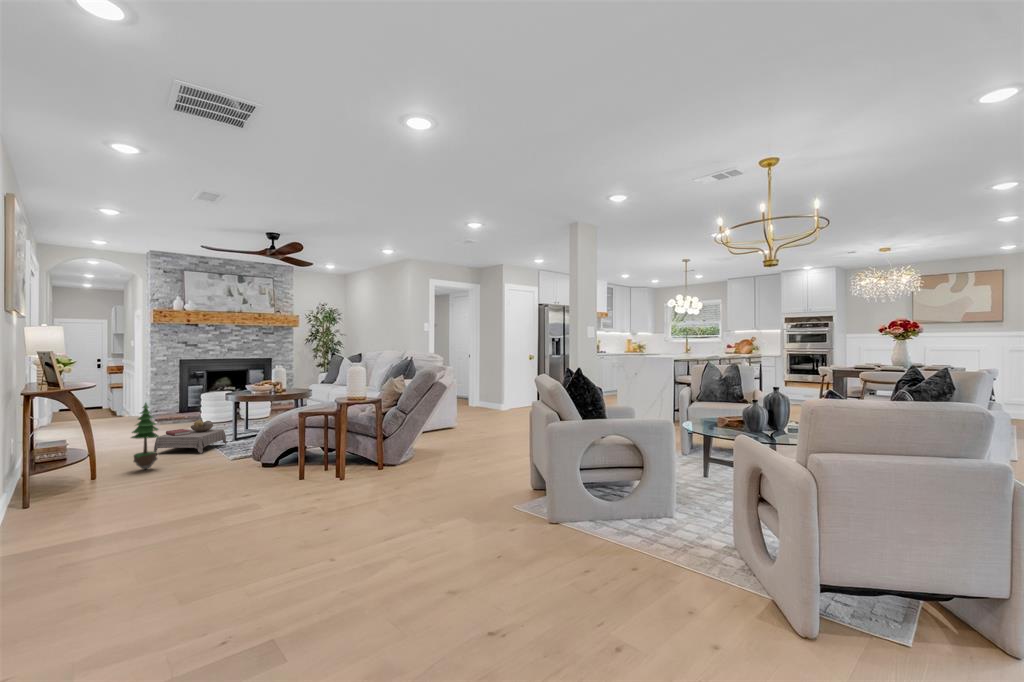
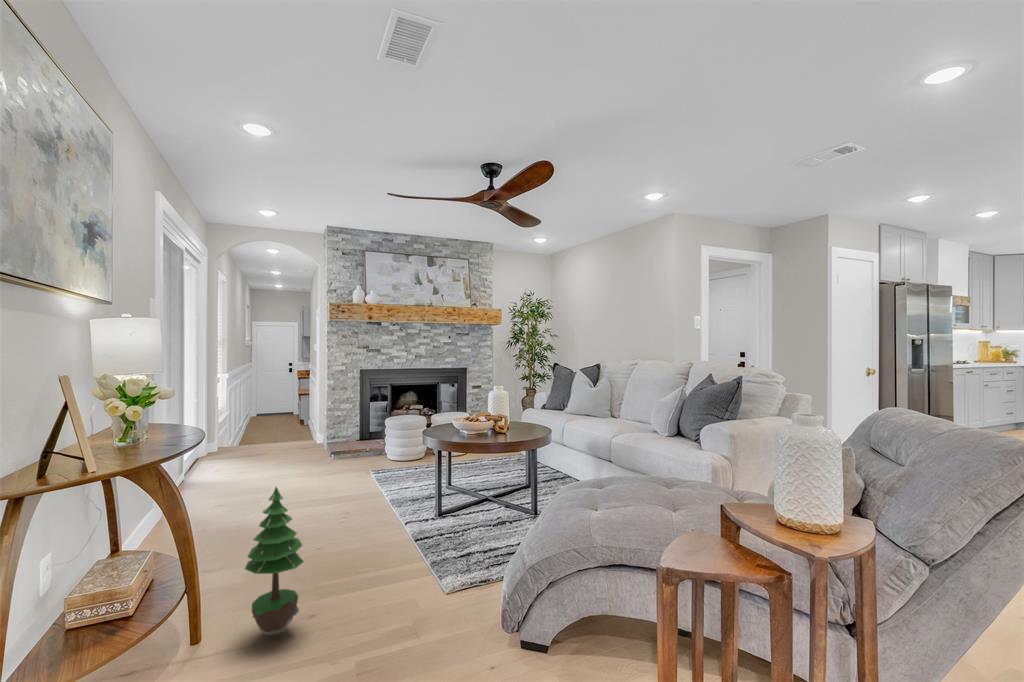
ottoman: present [154,420,226,453] -> none [307,492,424,567]

